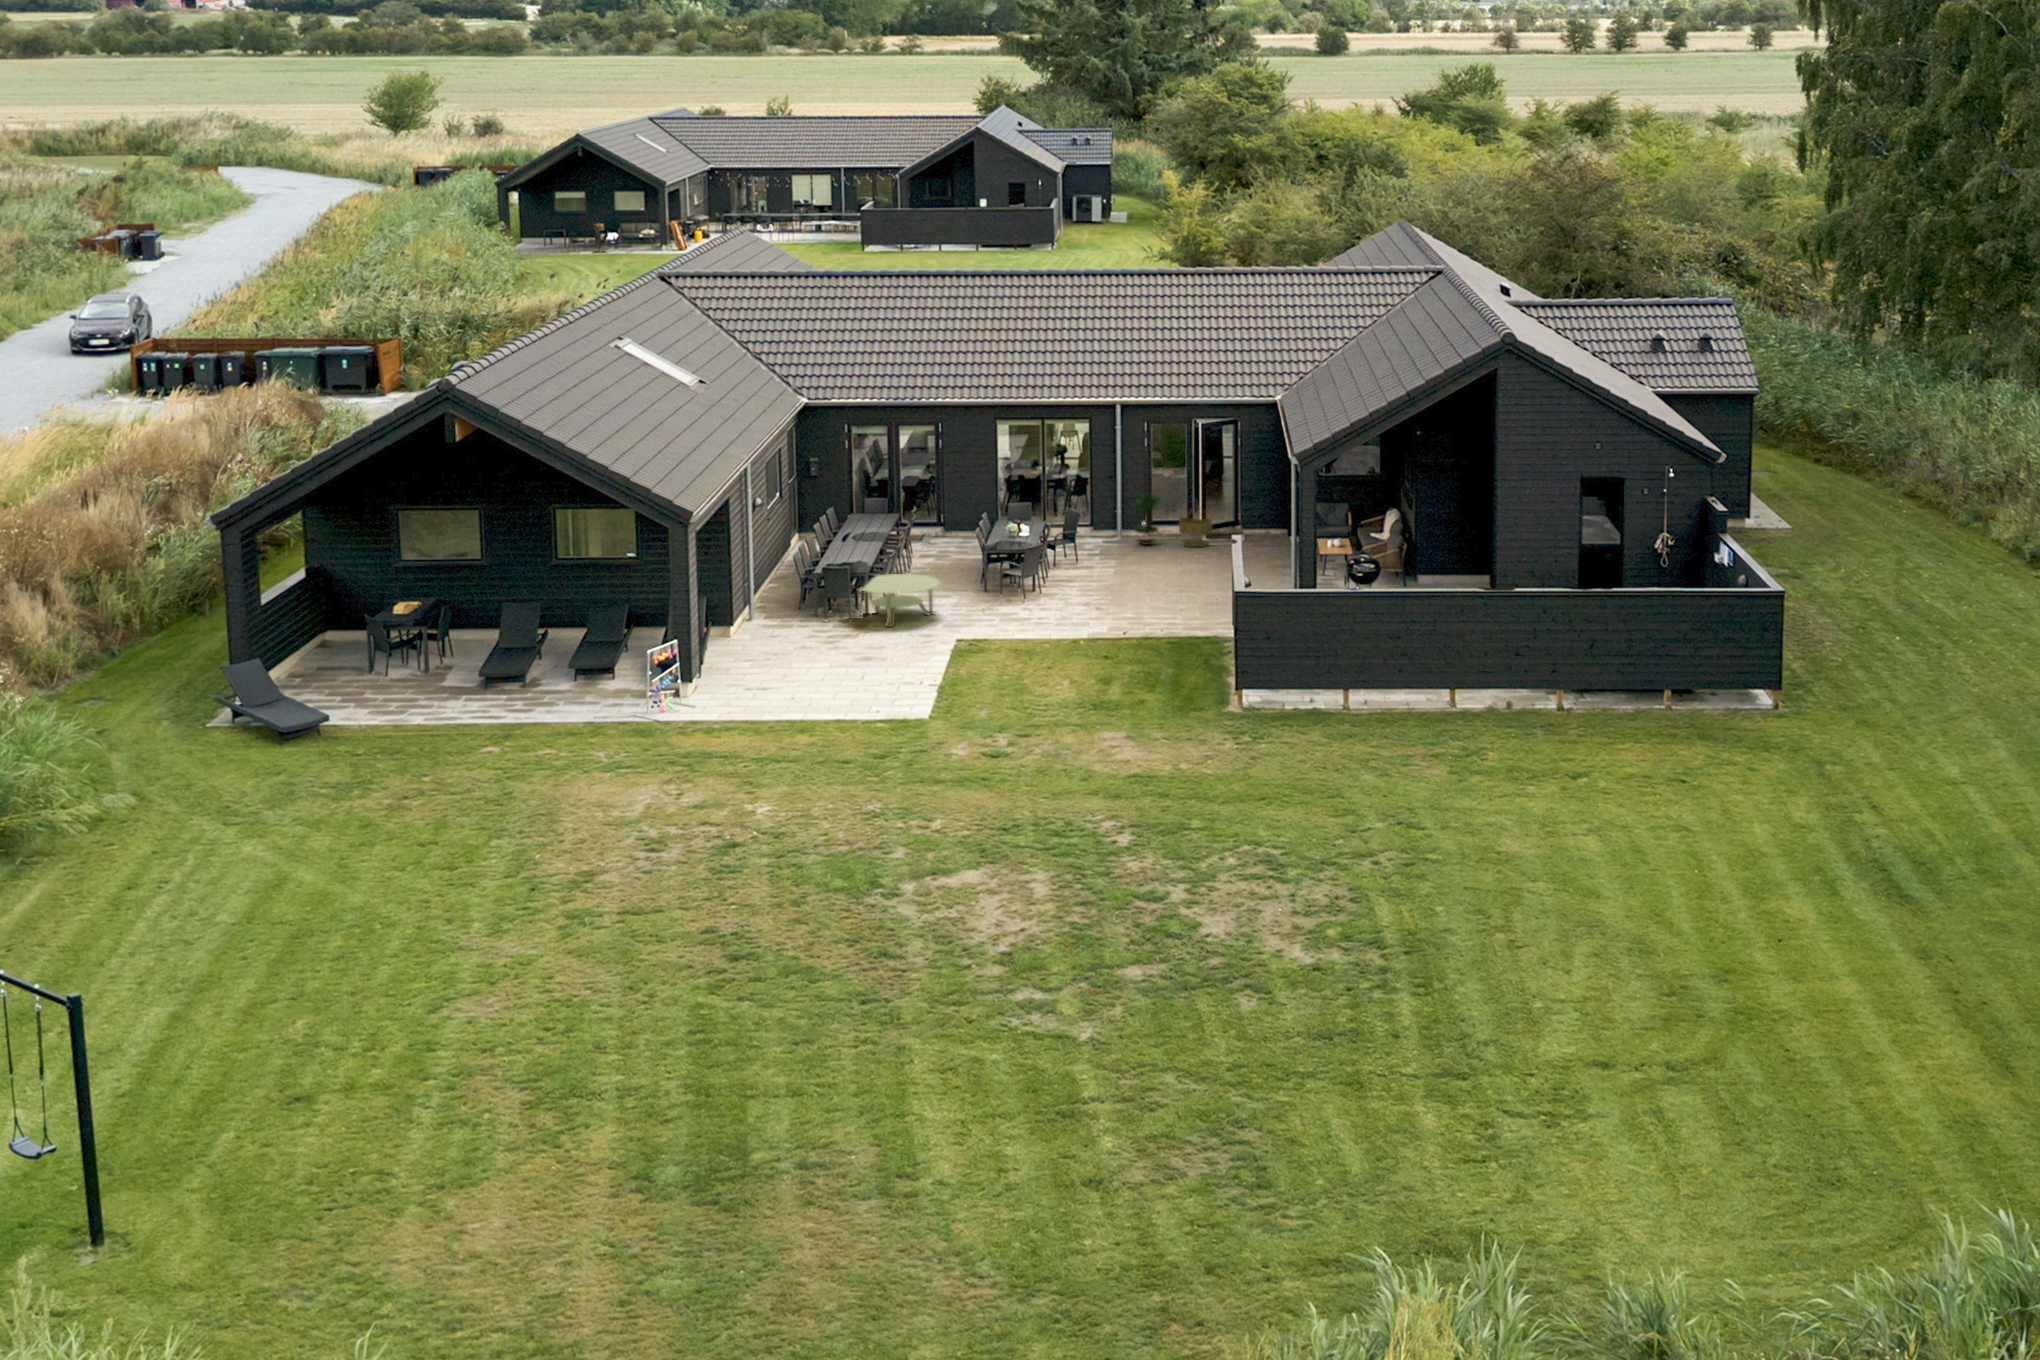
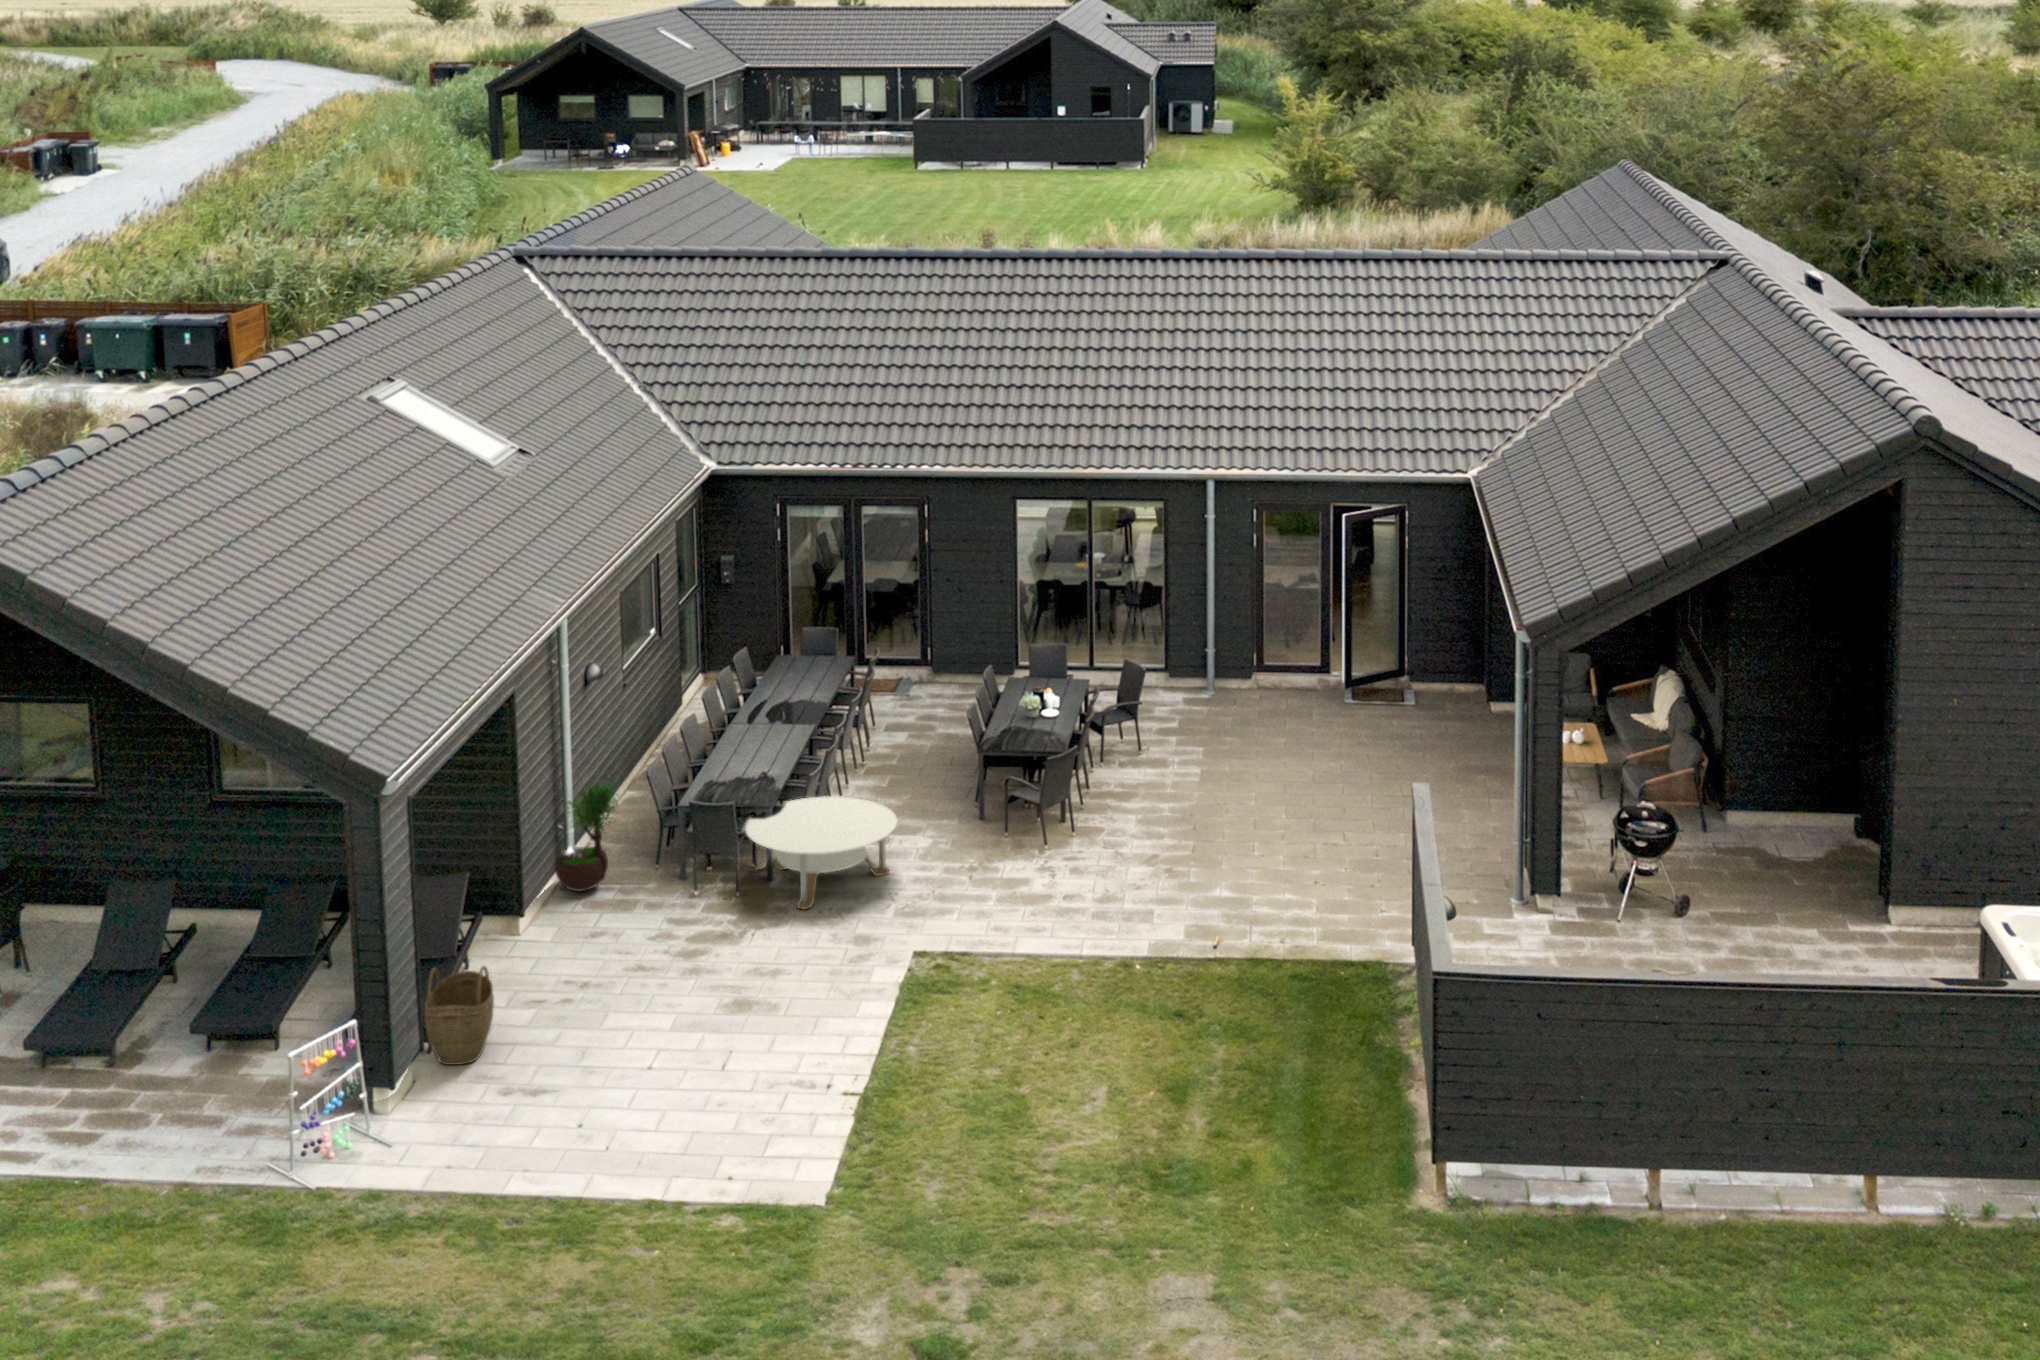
potted tree: present [1134,493,1161,545] -> present [555,781,619,891]
woven basket: present [1179,510,1212,547] -> present [425,966,494,1065]

